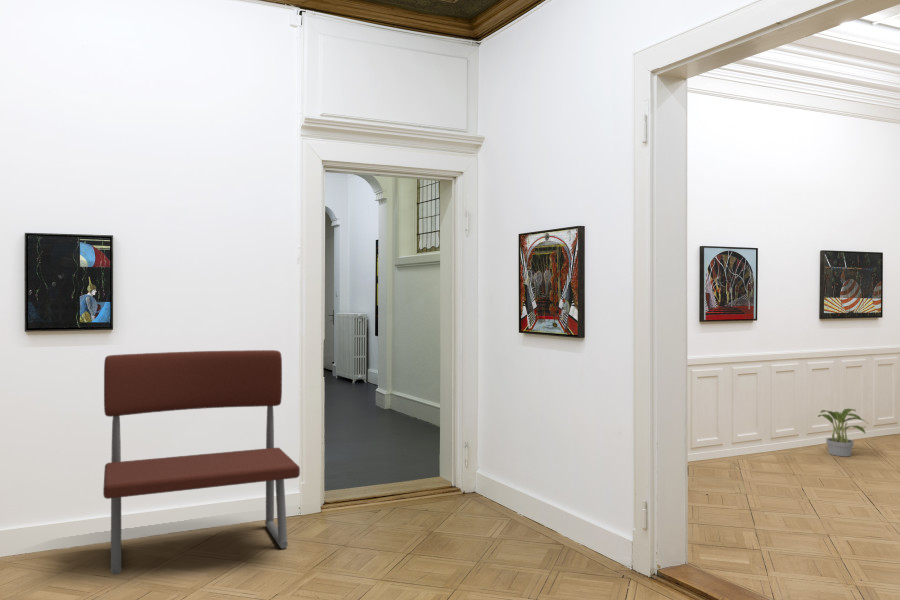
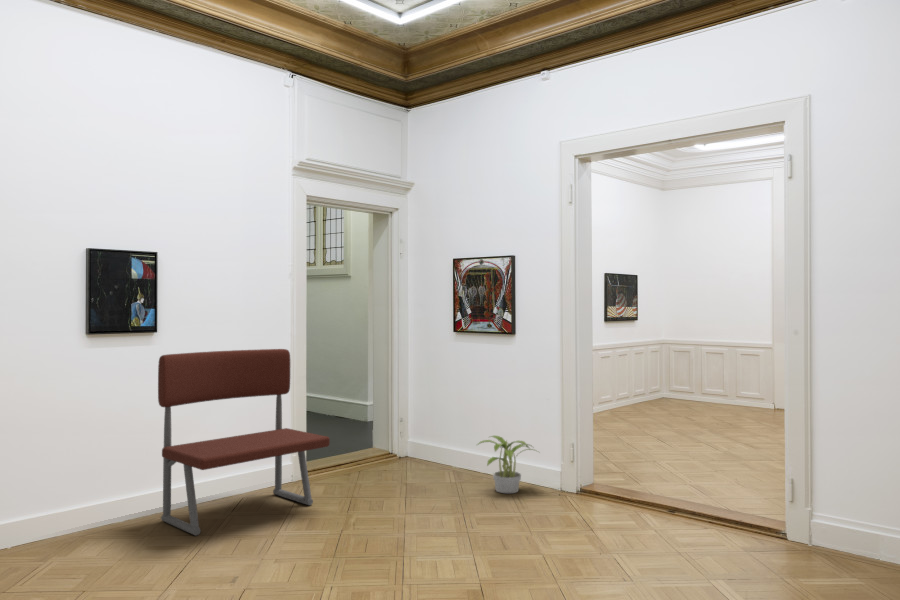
potted plant: present [818,409,865,456] -> present [478,436,532,493]

